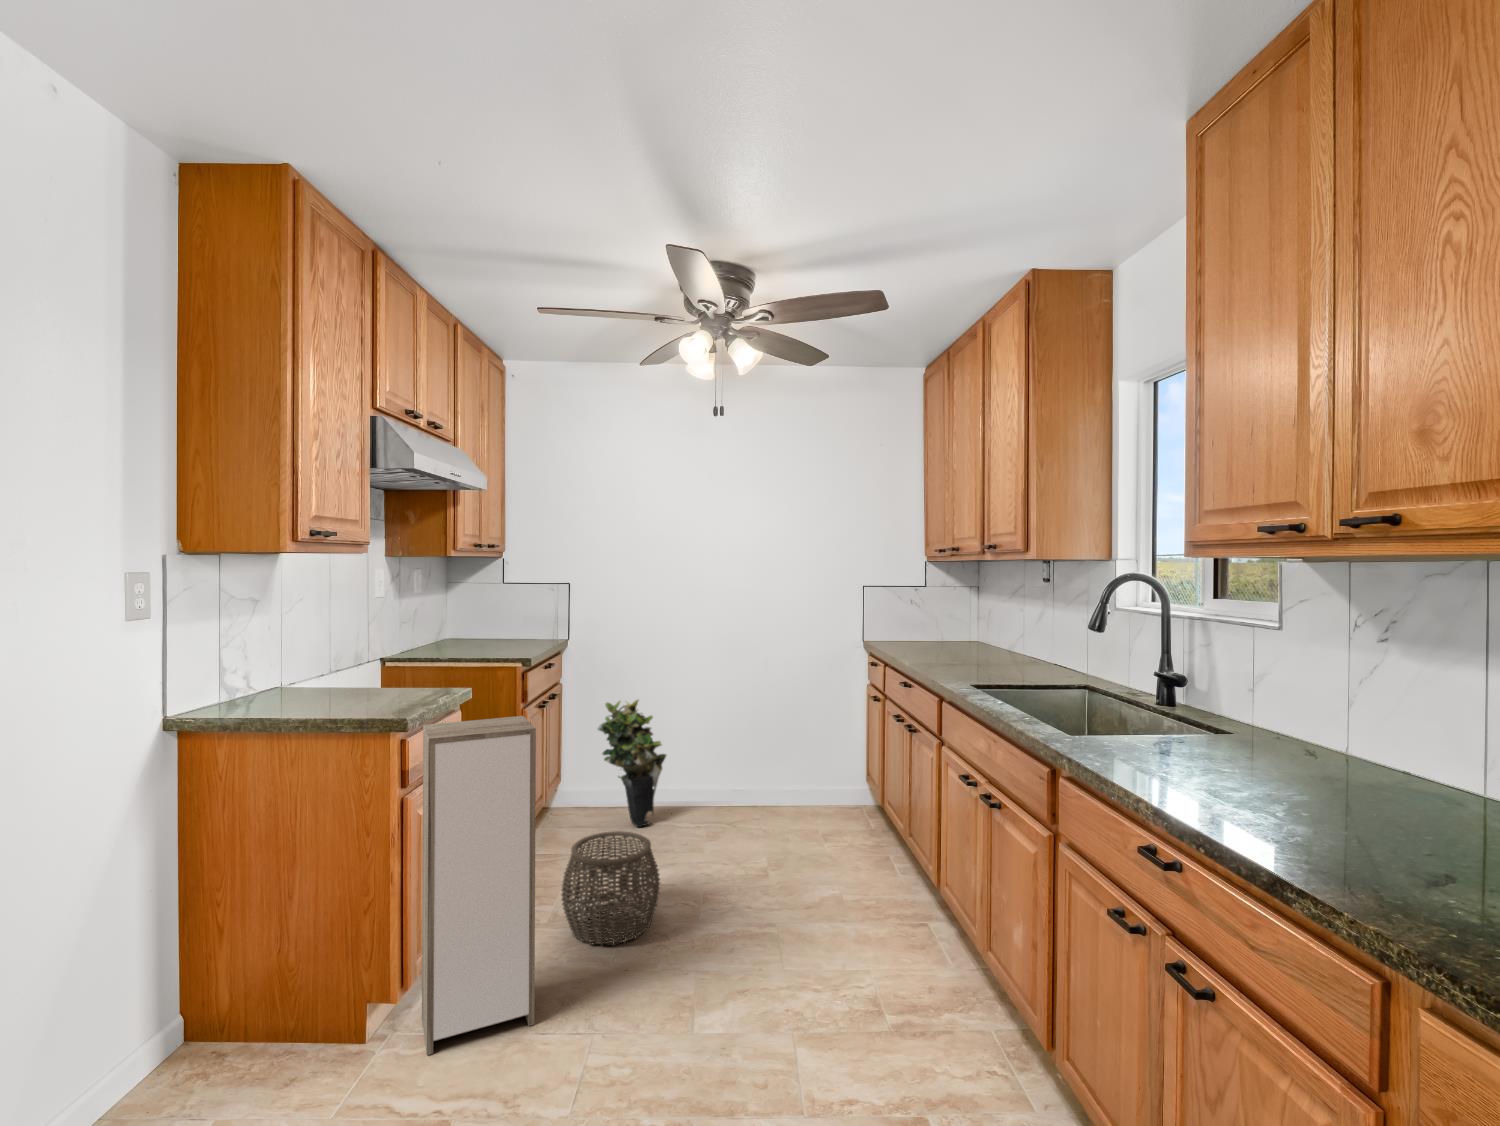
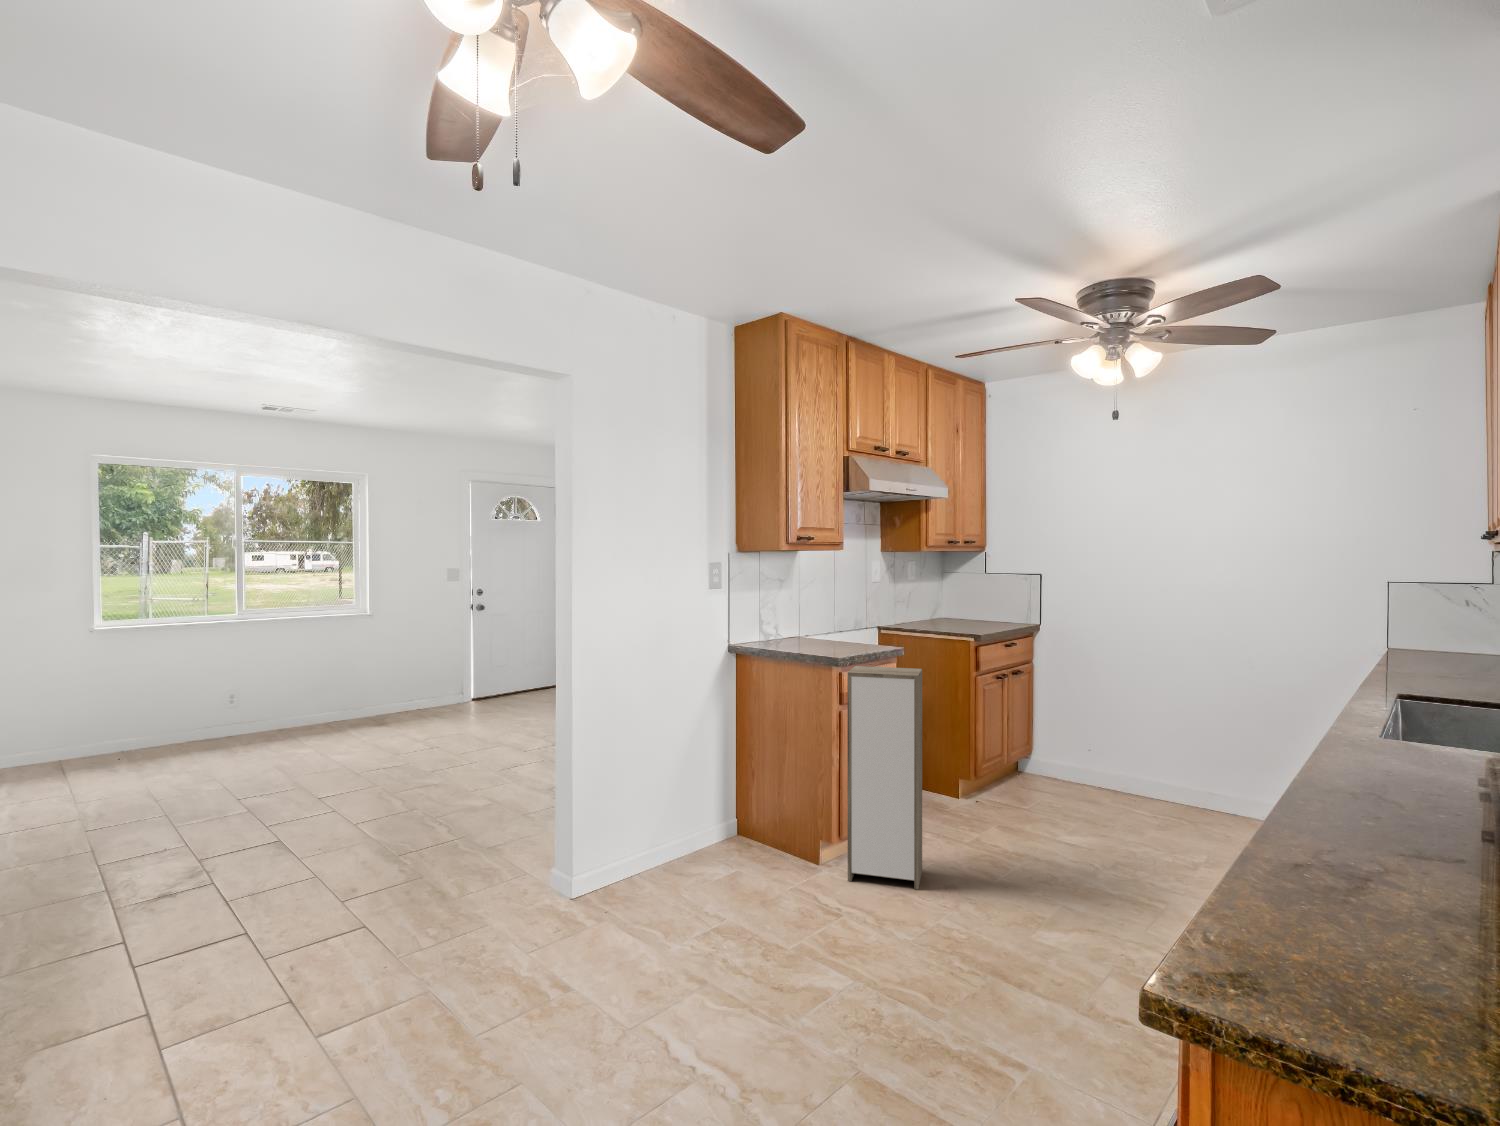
potted plant: present [598,700,666,827] -> none [1053,684,1125,803]
woven basket: present [561,831,660,945] -> none [970,781,1055,870]

